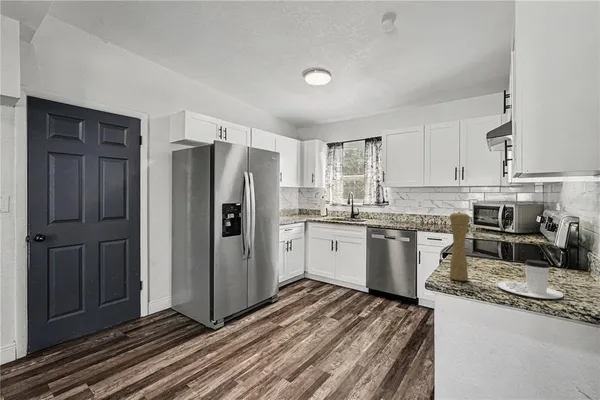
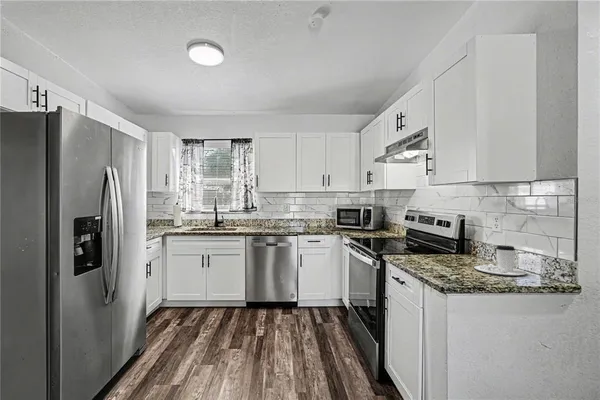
pepper mill: present [450,212,469,281] -> none [439,209,458,273]

